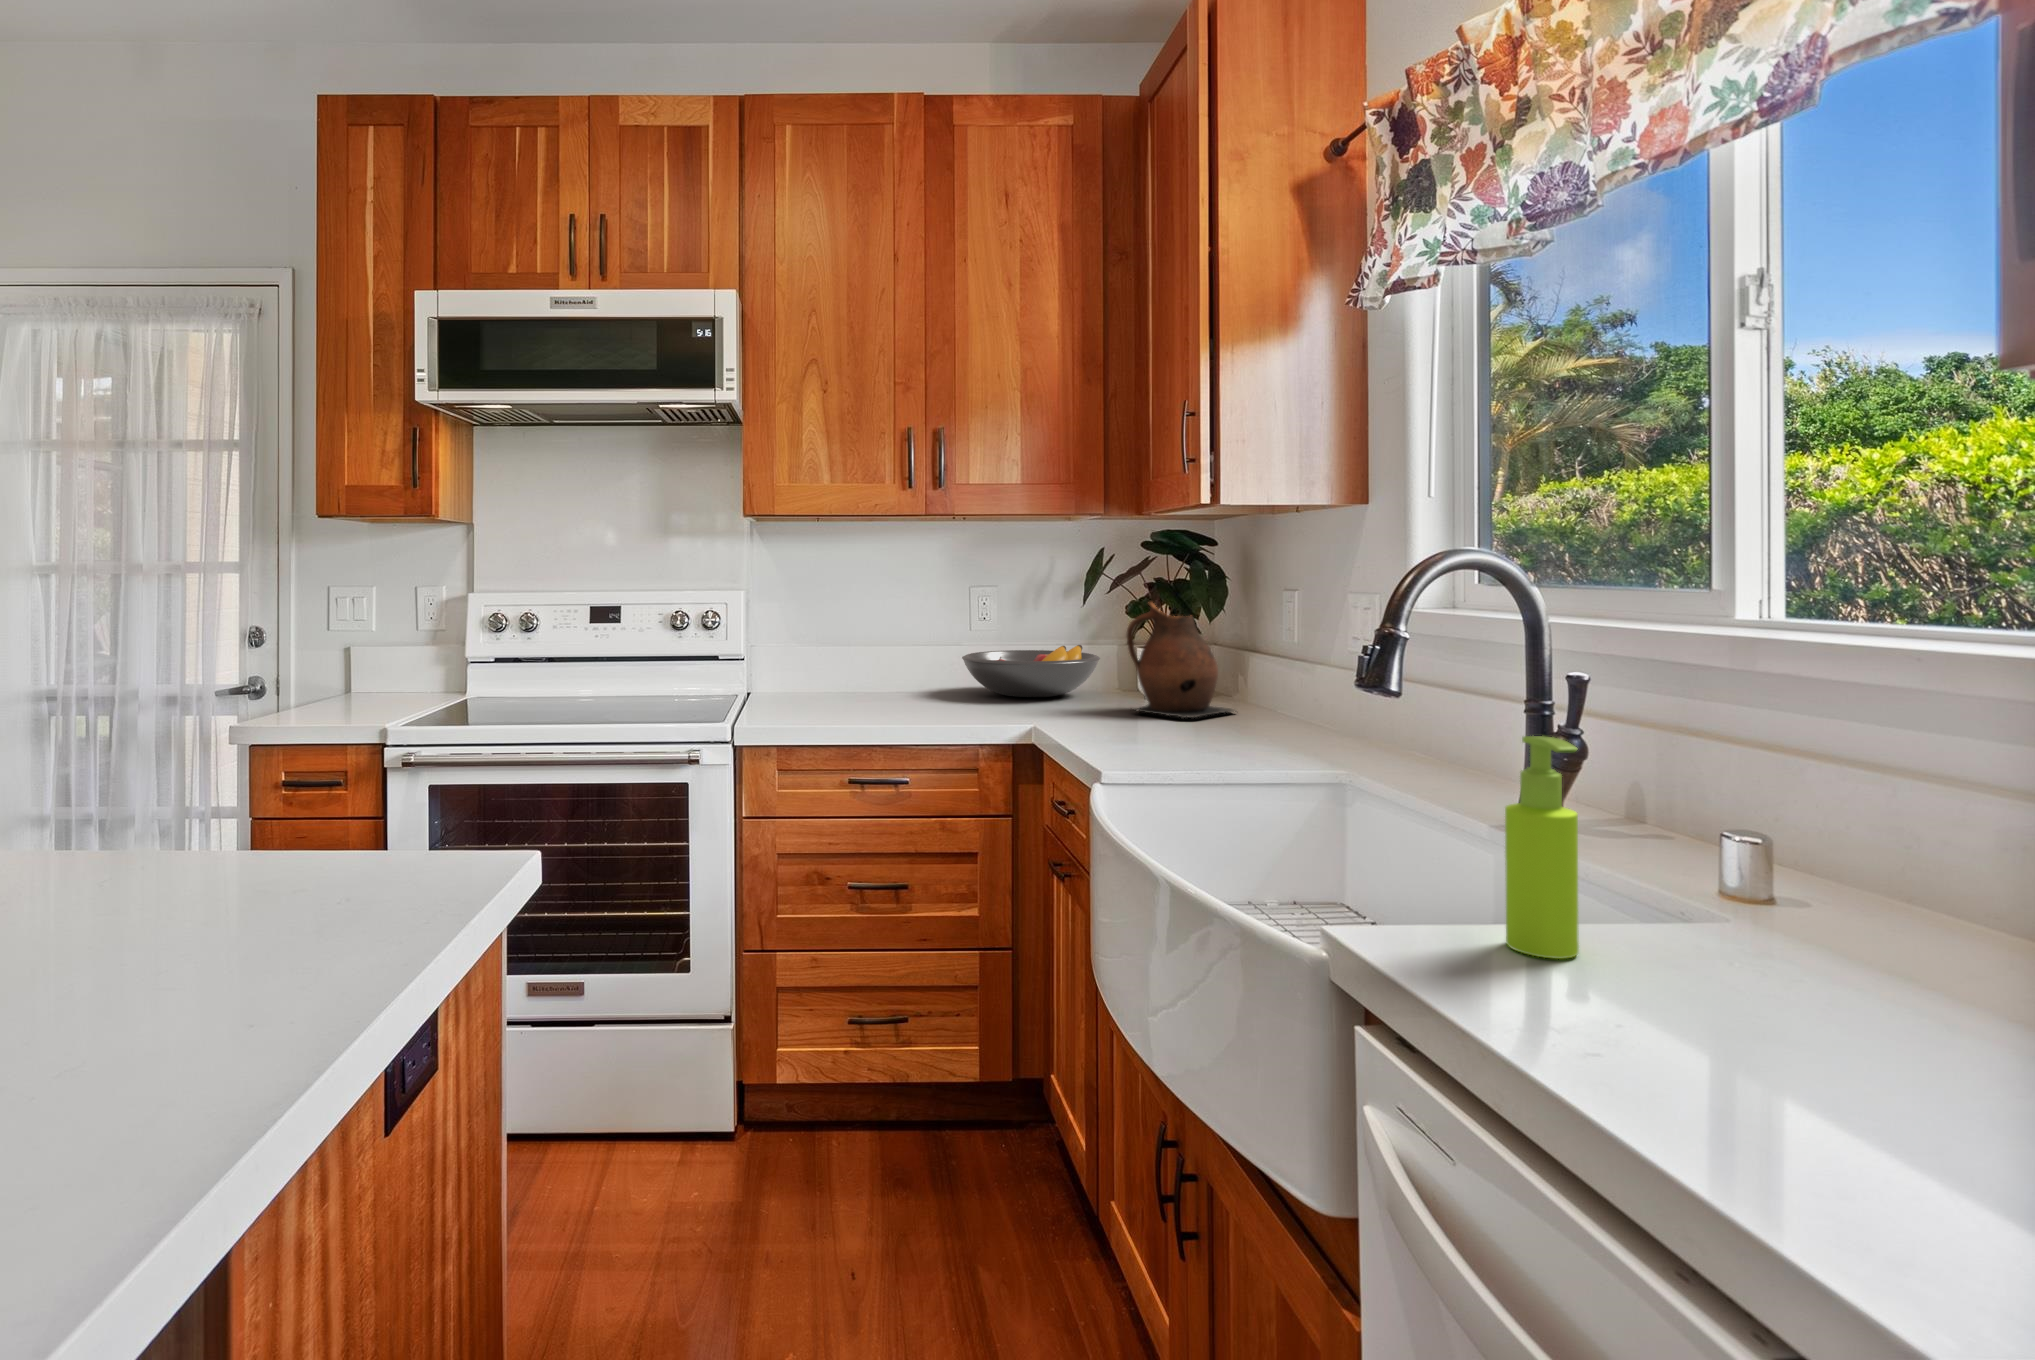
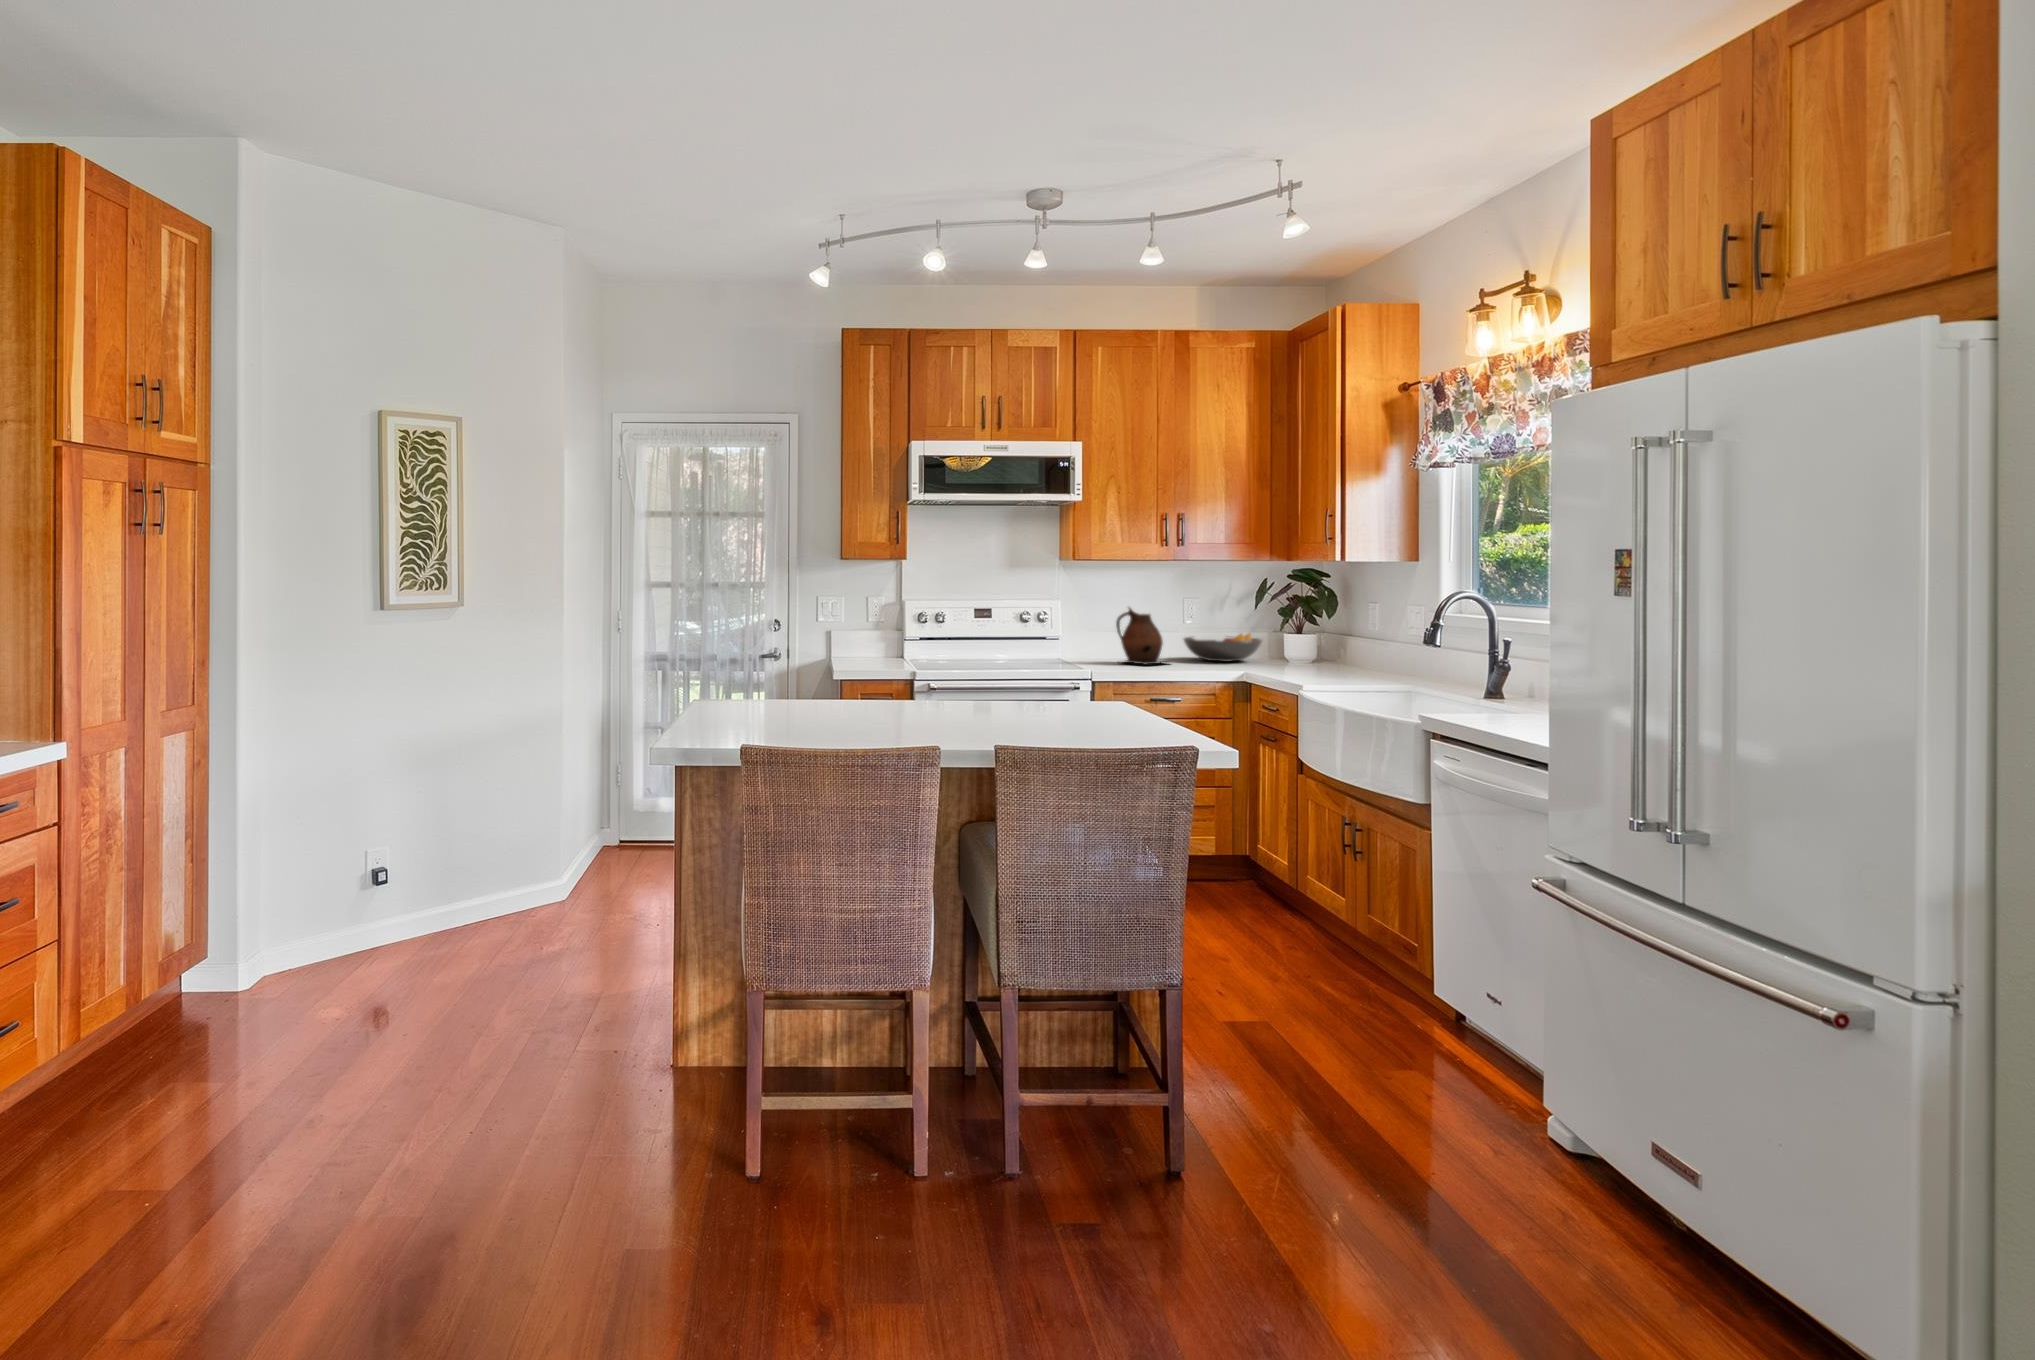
ceramic pitcher: present [1127,603,1234,718] -> present [1116,608,1163,665]
soap dispenser: present [1505,736,1579,959] -> none [1476,651,1499,720]

